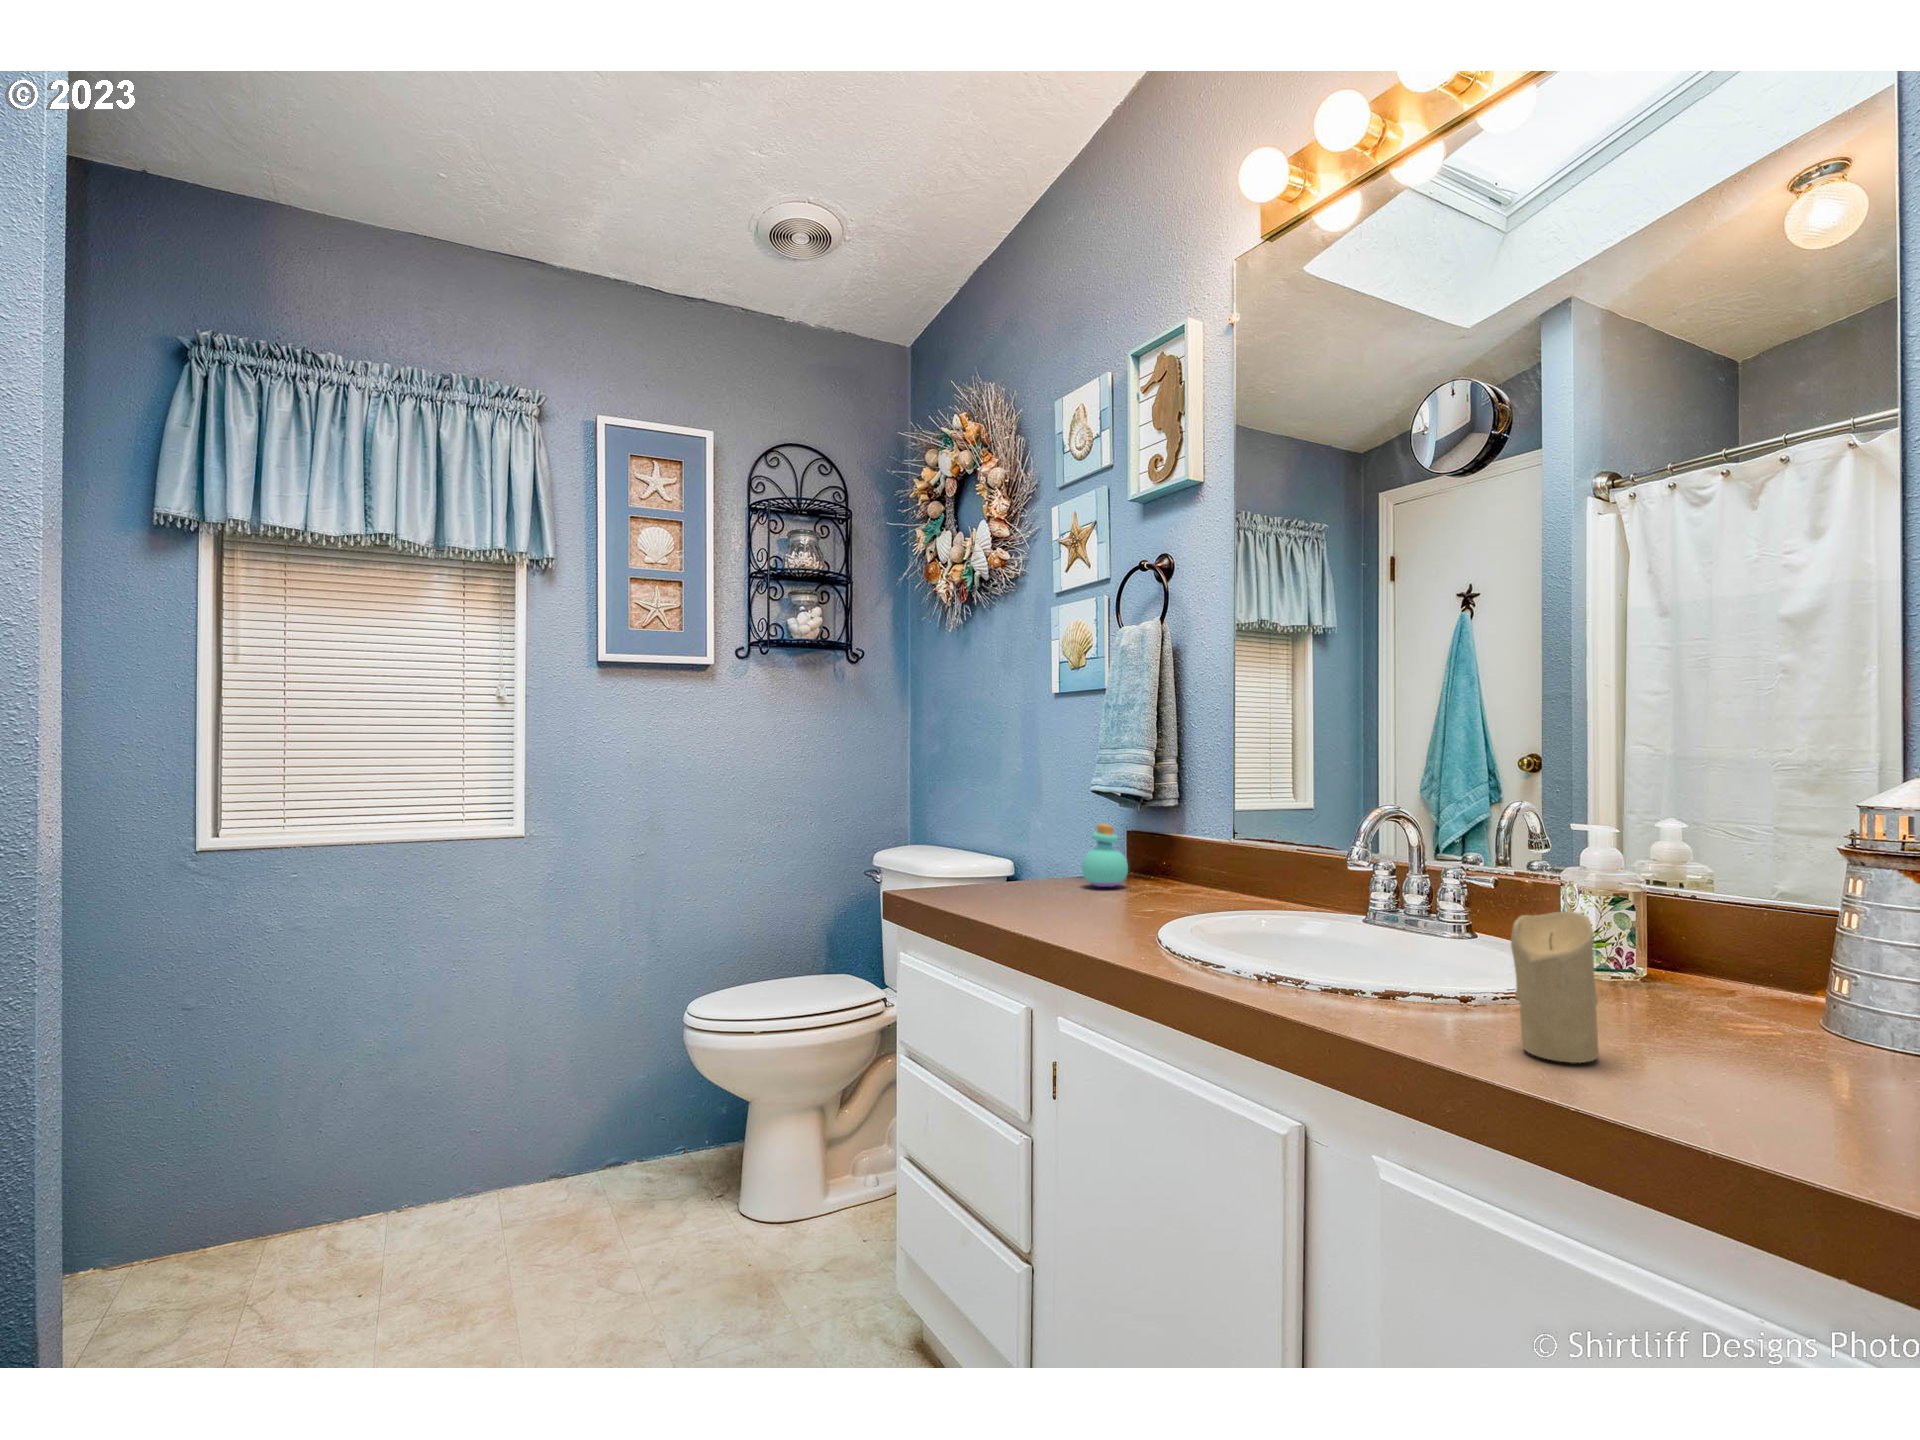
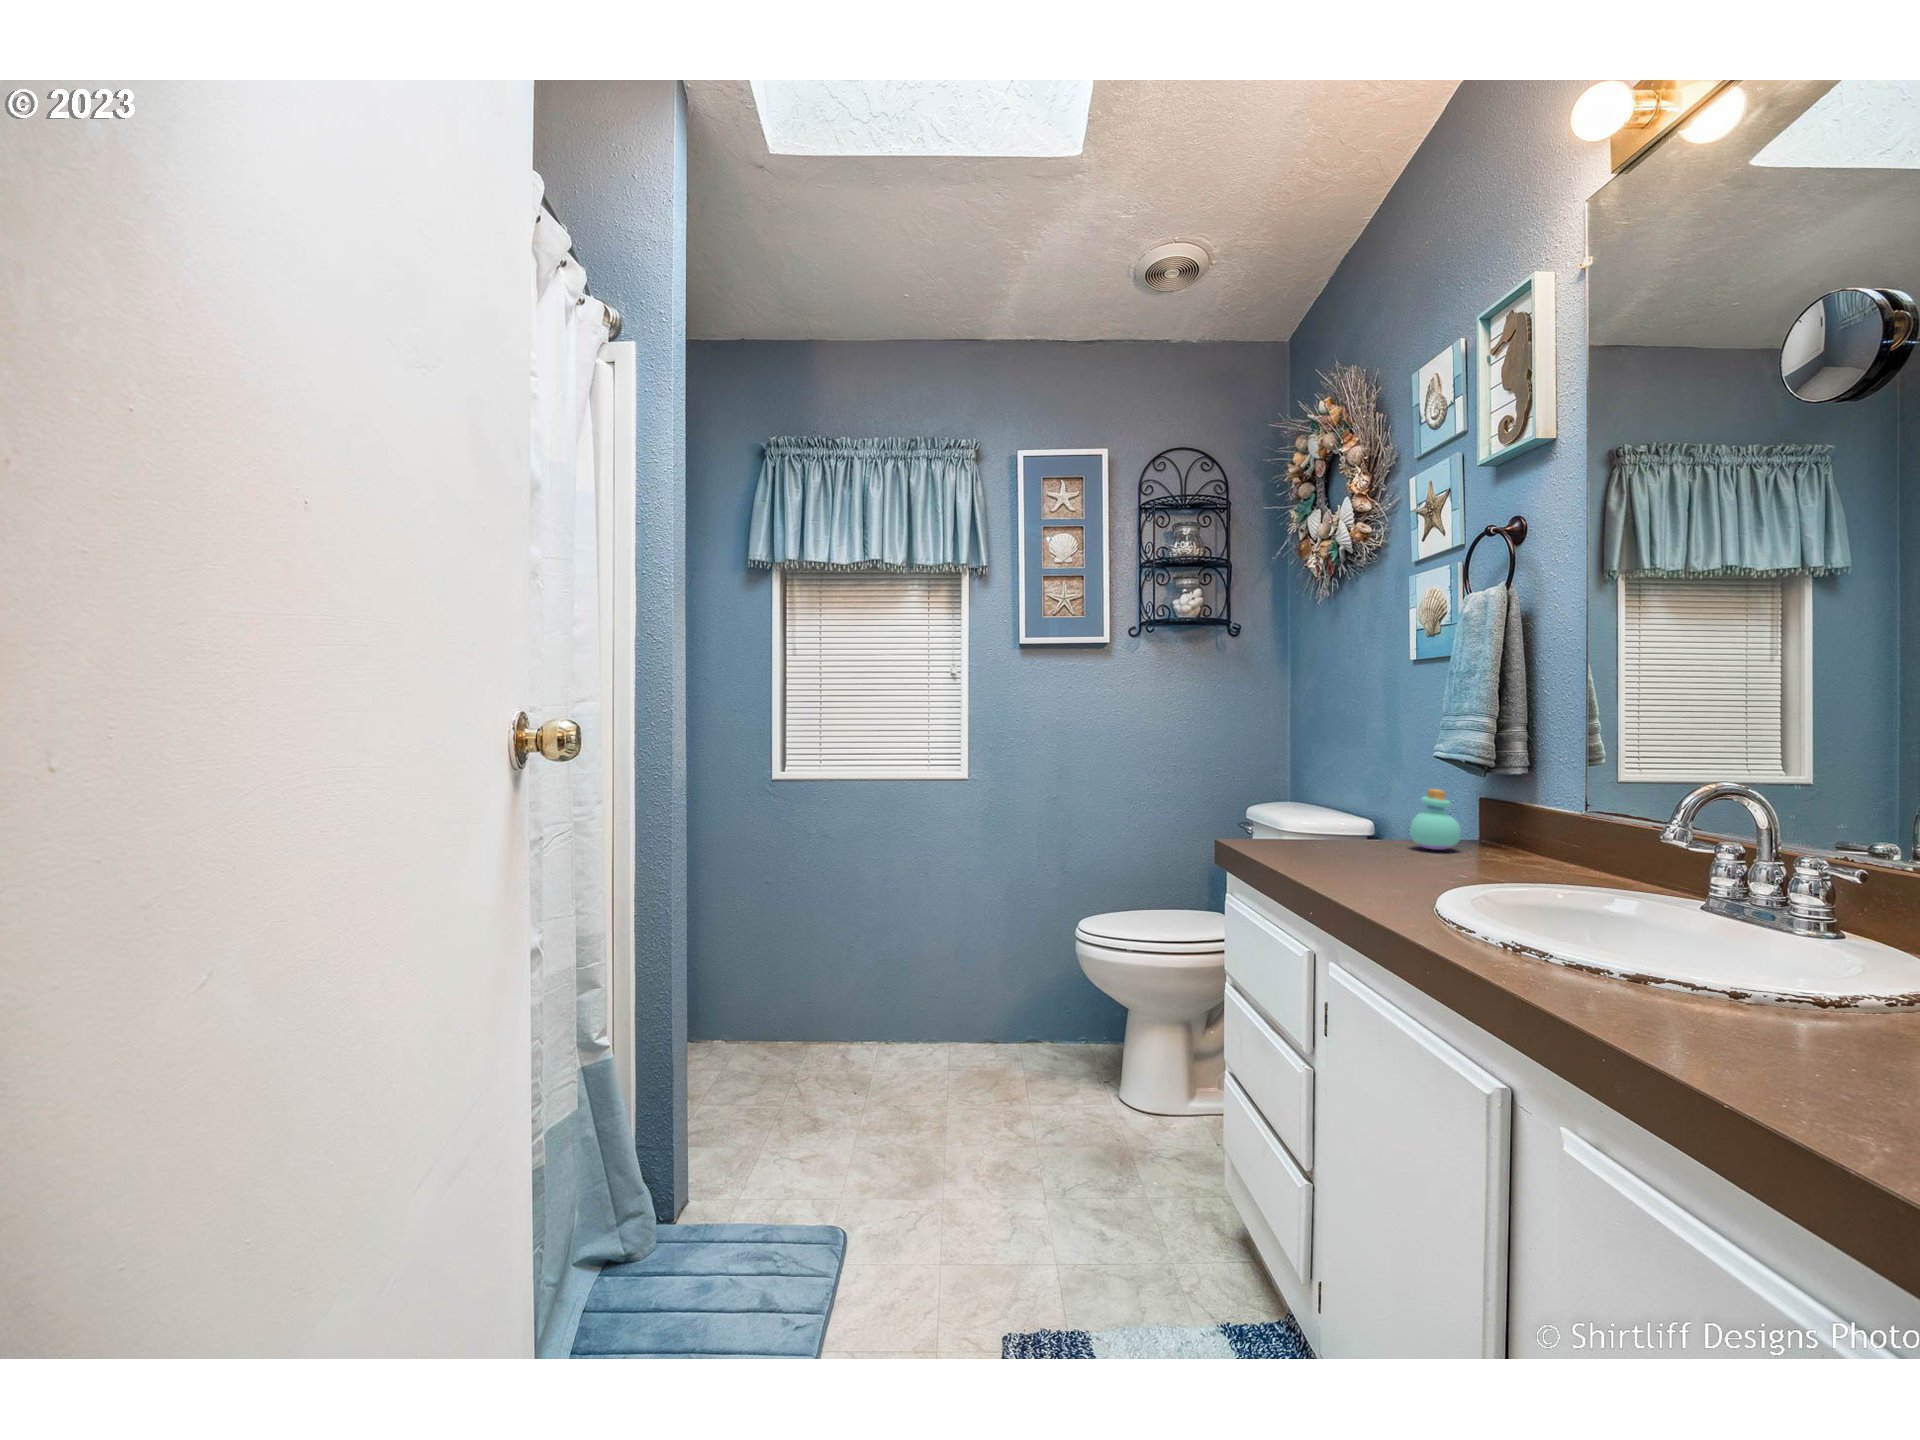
candle: present [1511,911,1599,1063] -> none [1722,901,1828,1062]

